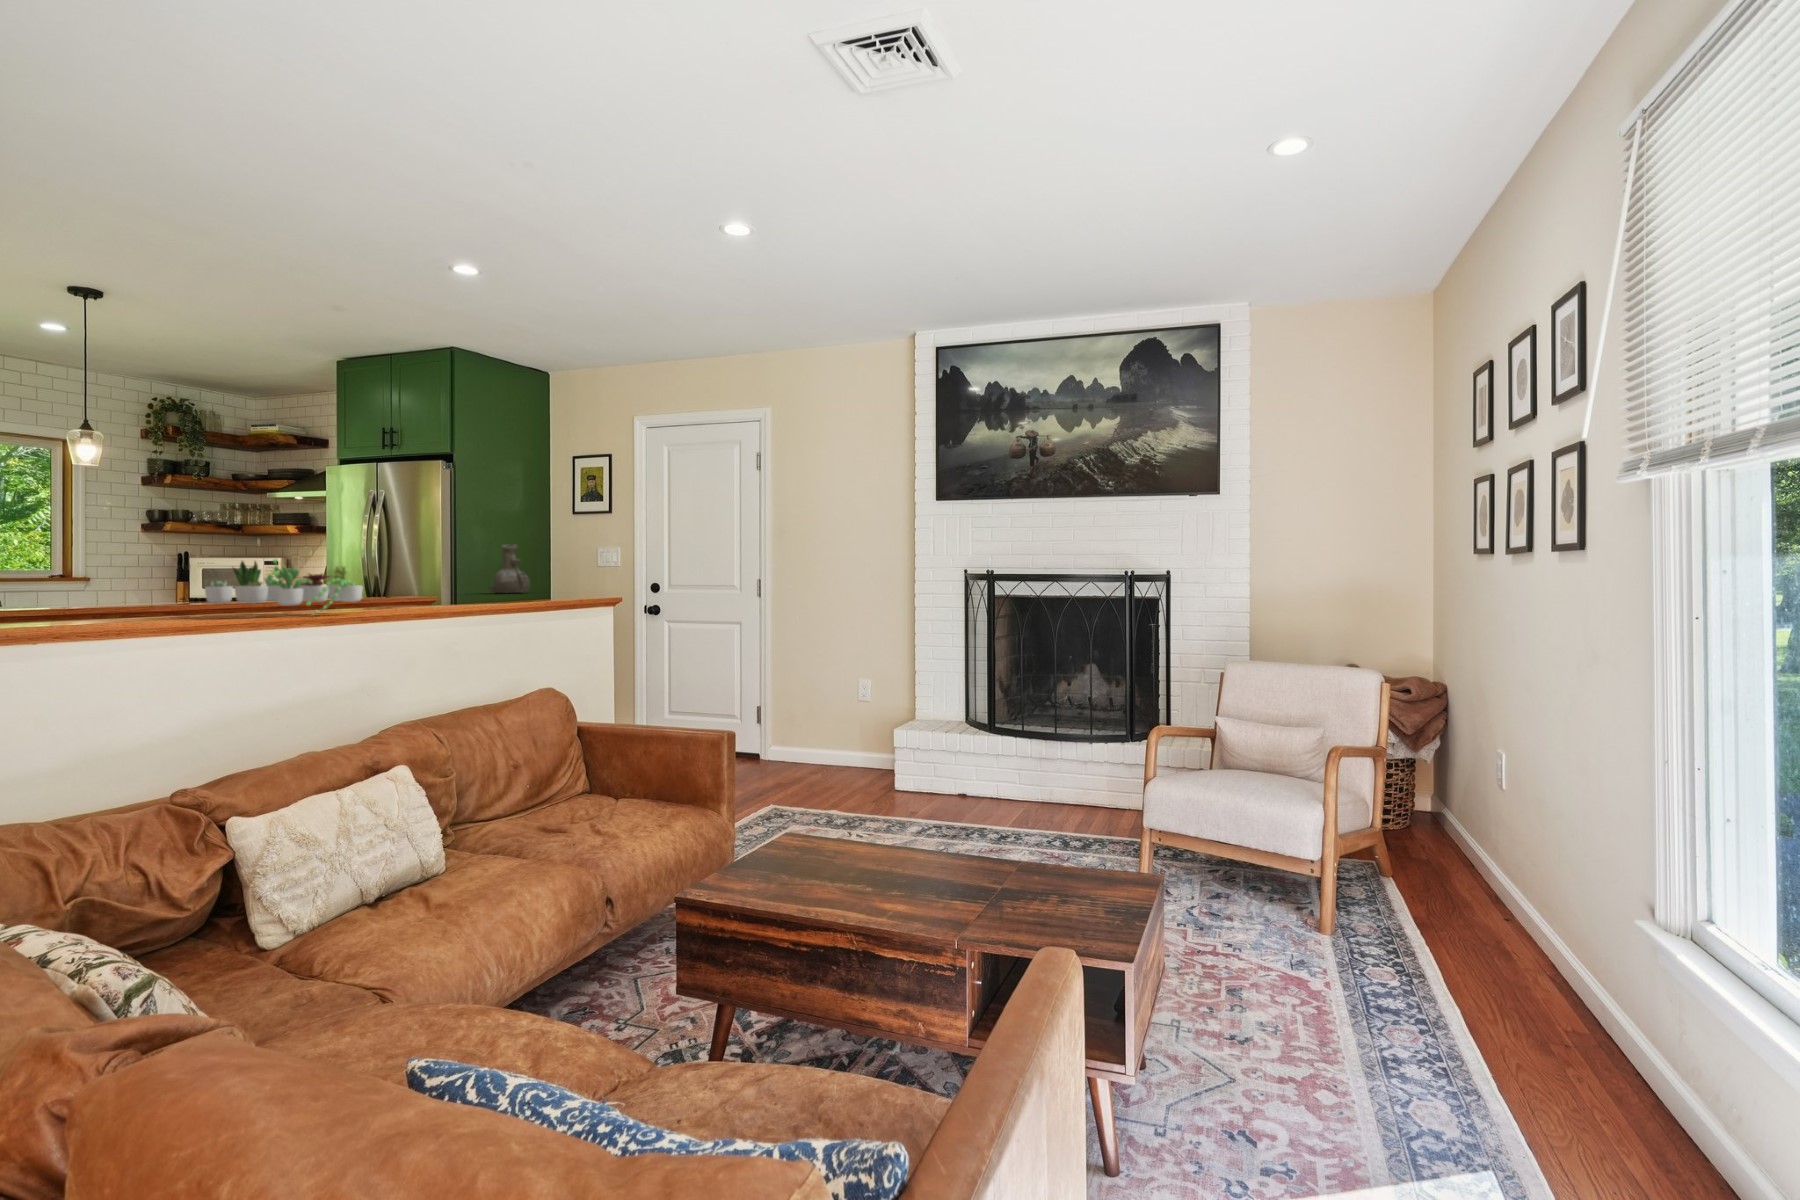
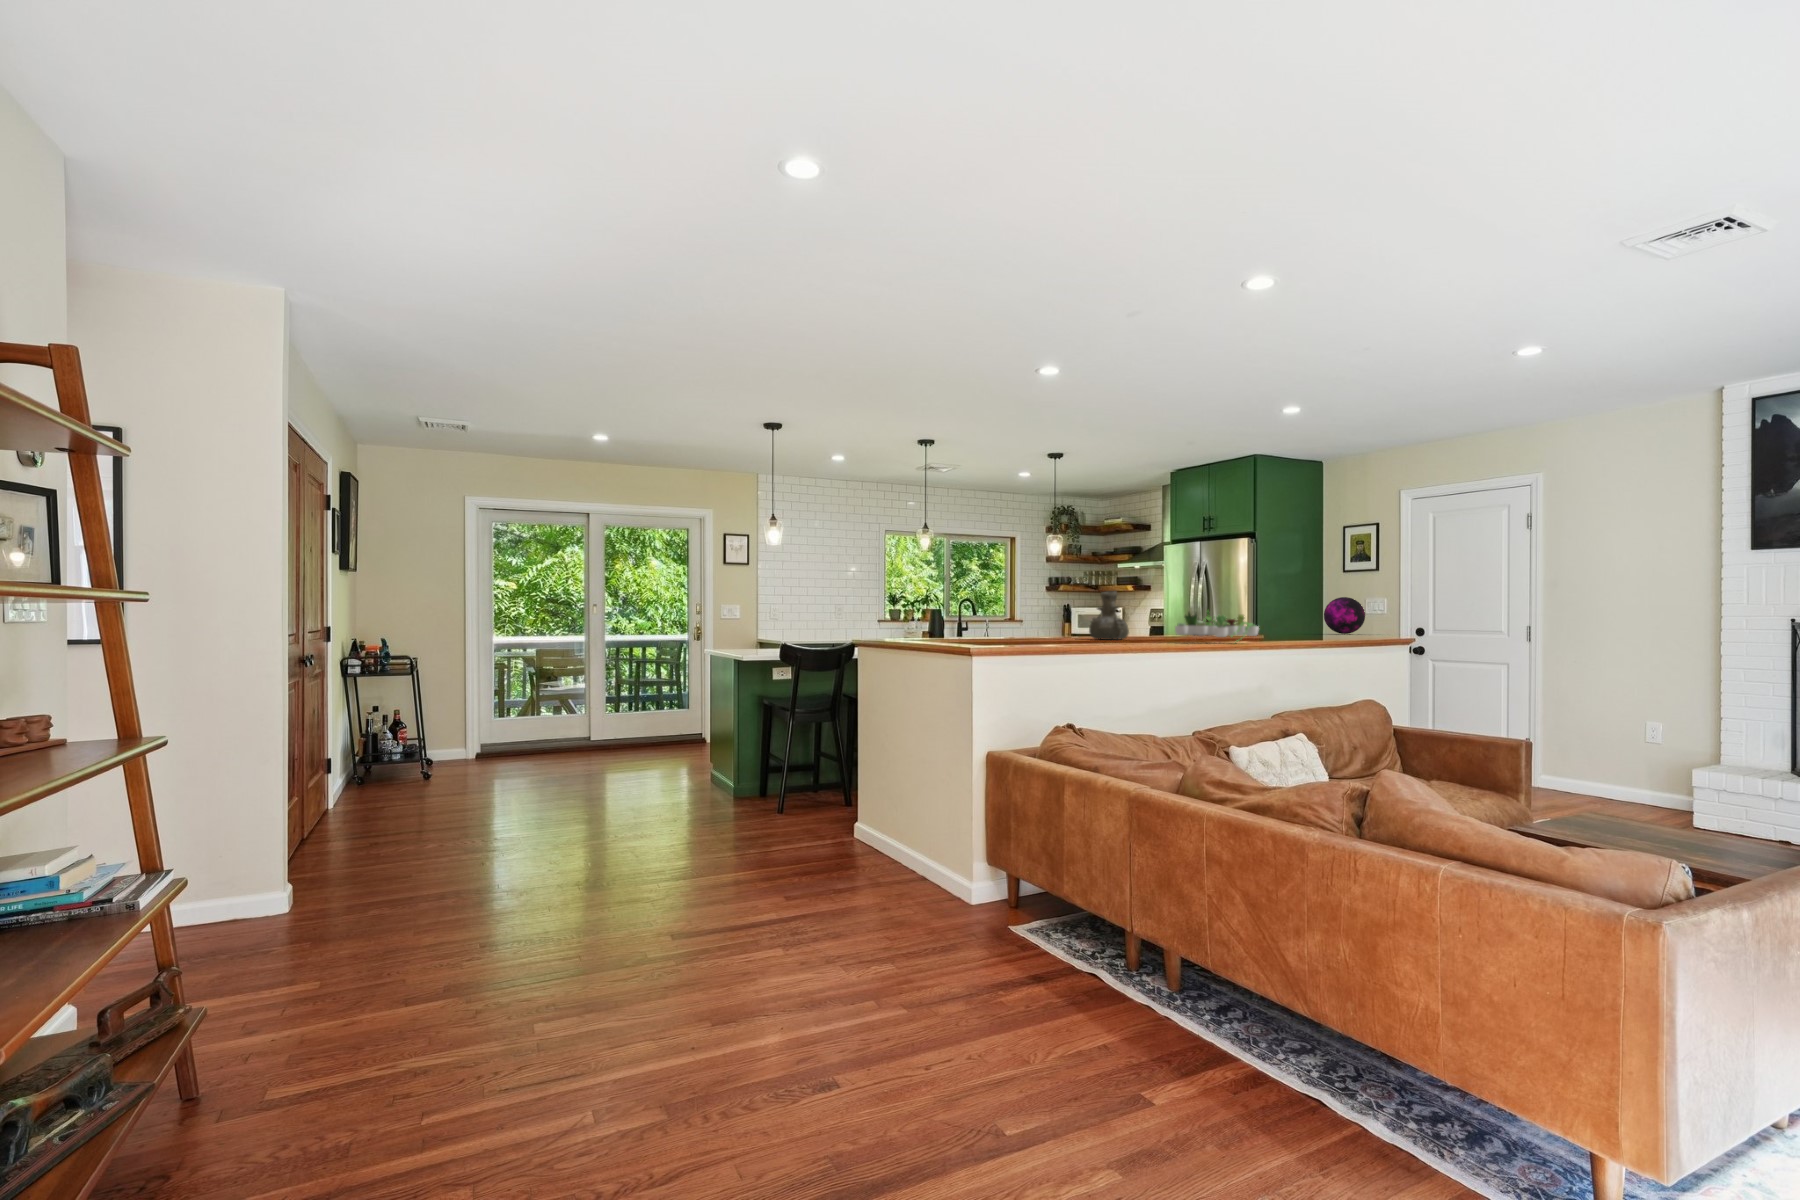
vase: present [489,545,530,593] -> present [1089,591,1129,640]
decorative orb: none [553,546,601,591] -> present [1324,597,1365,634]

